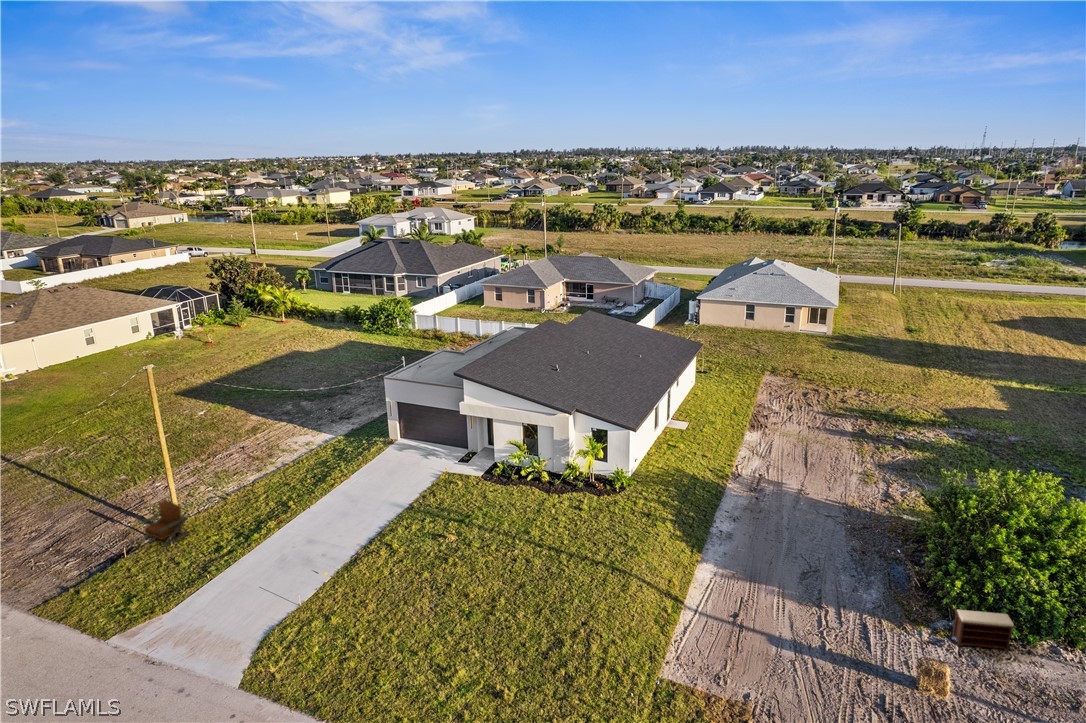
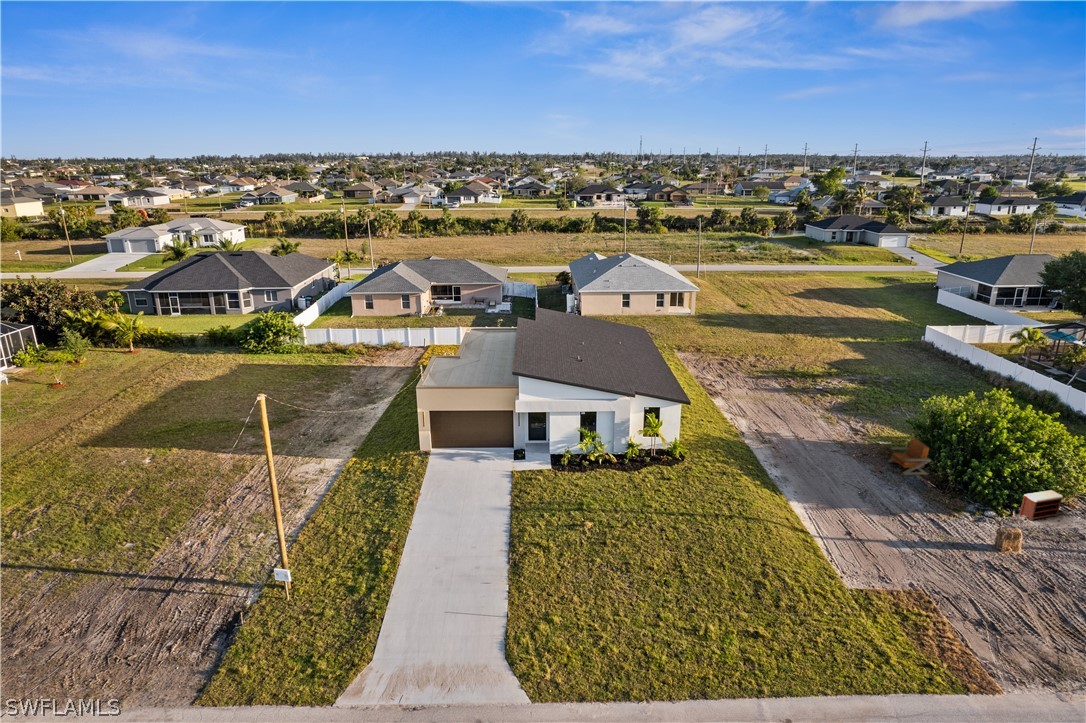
lounge chair: present [141,501,189,547] -> present [888,438,931,475]

